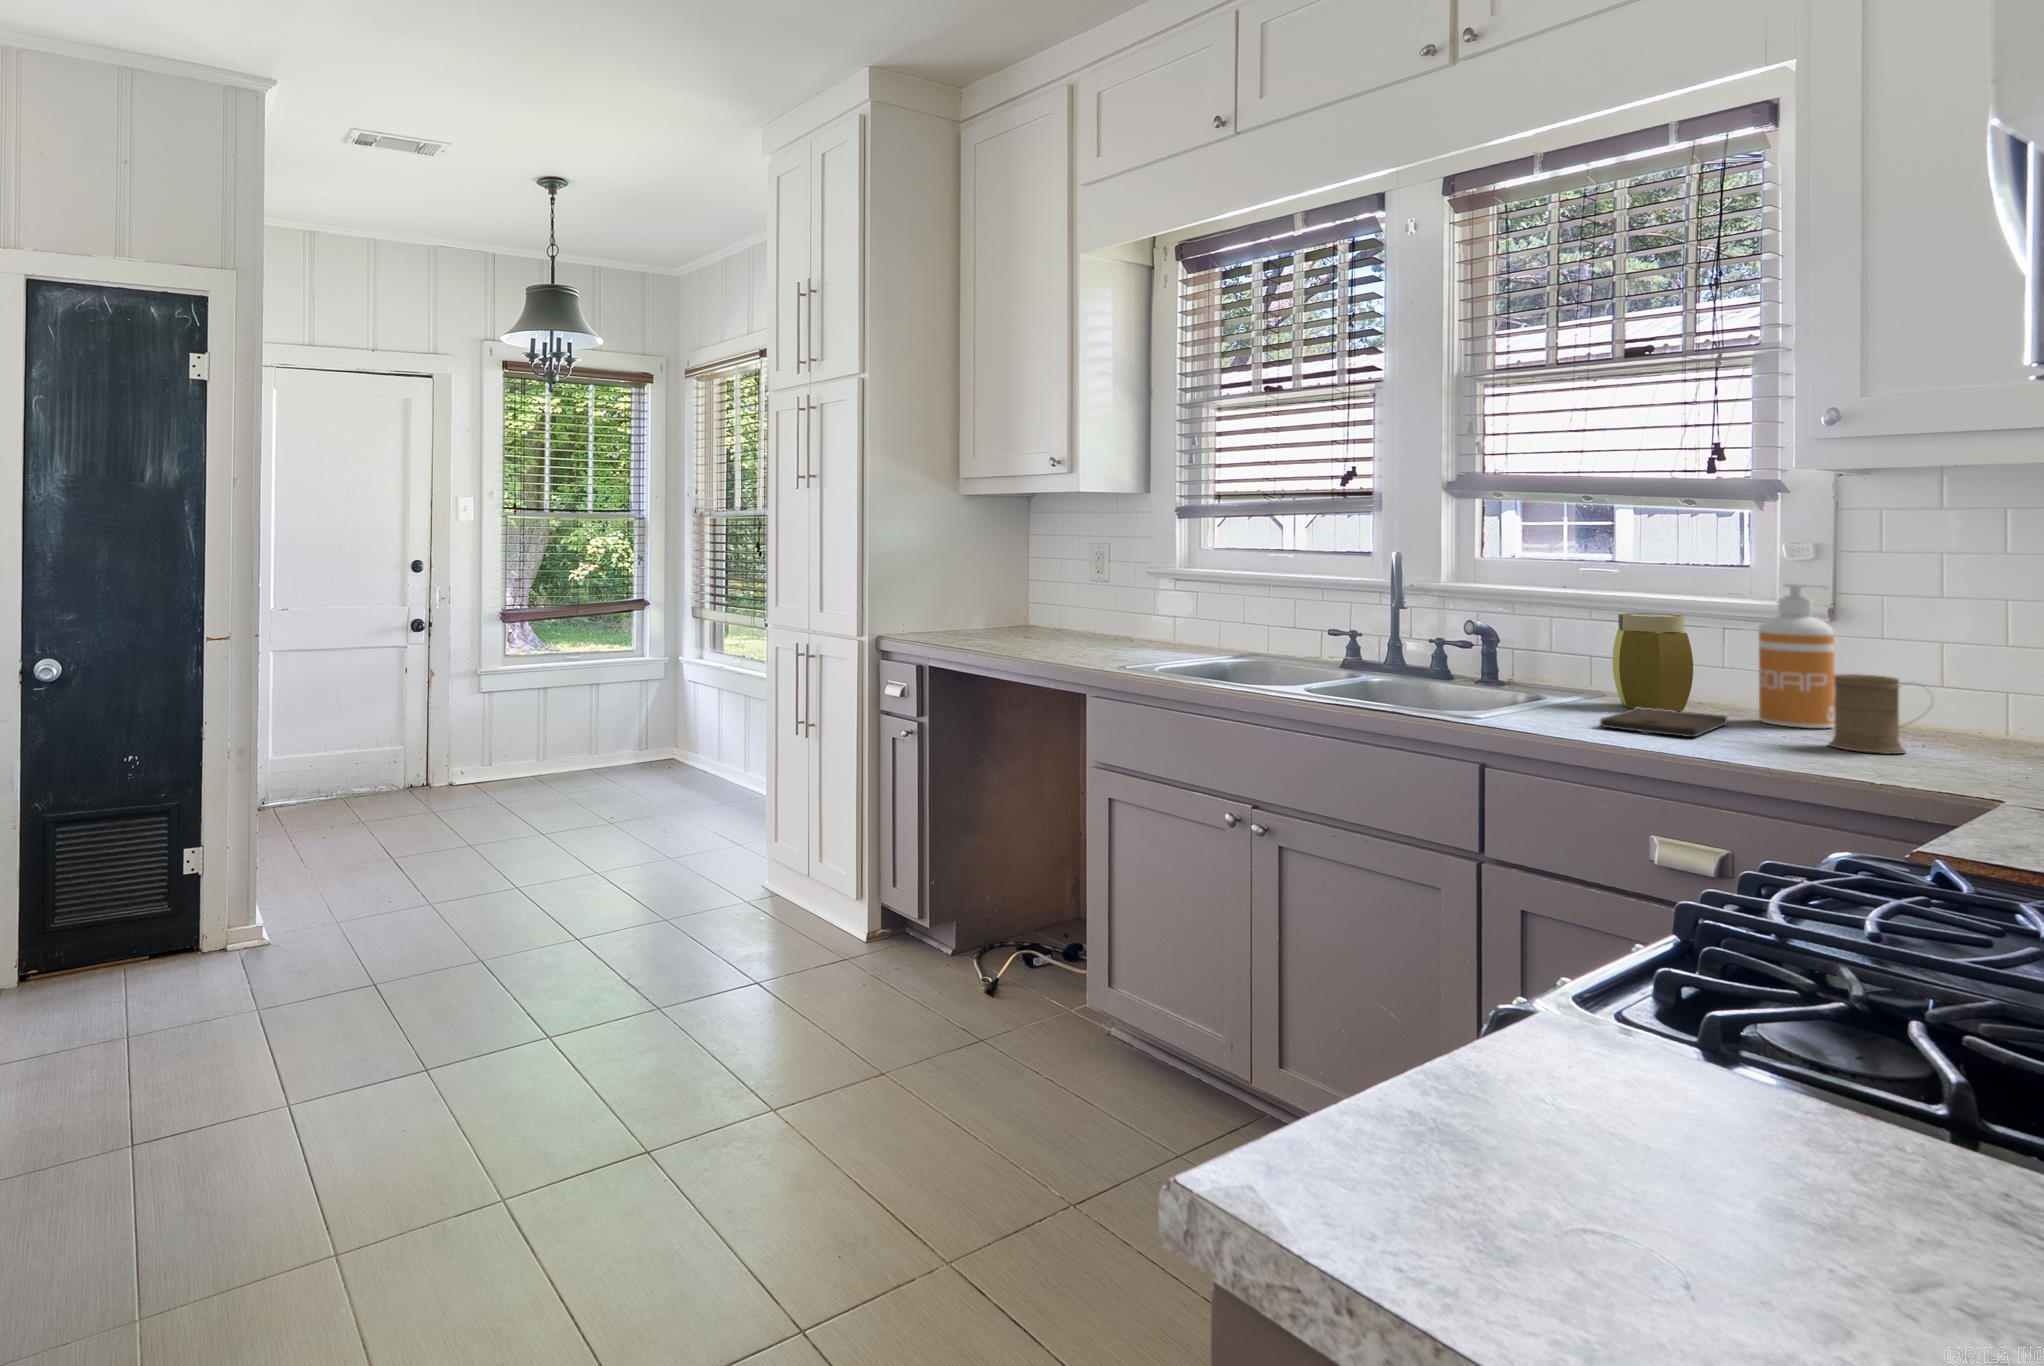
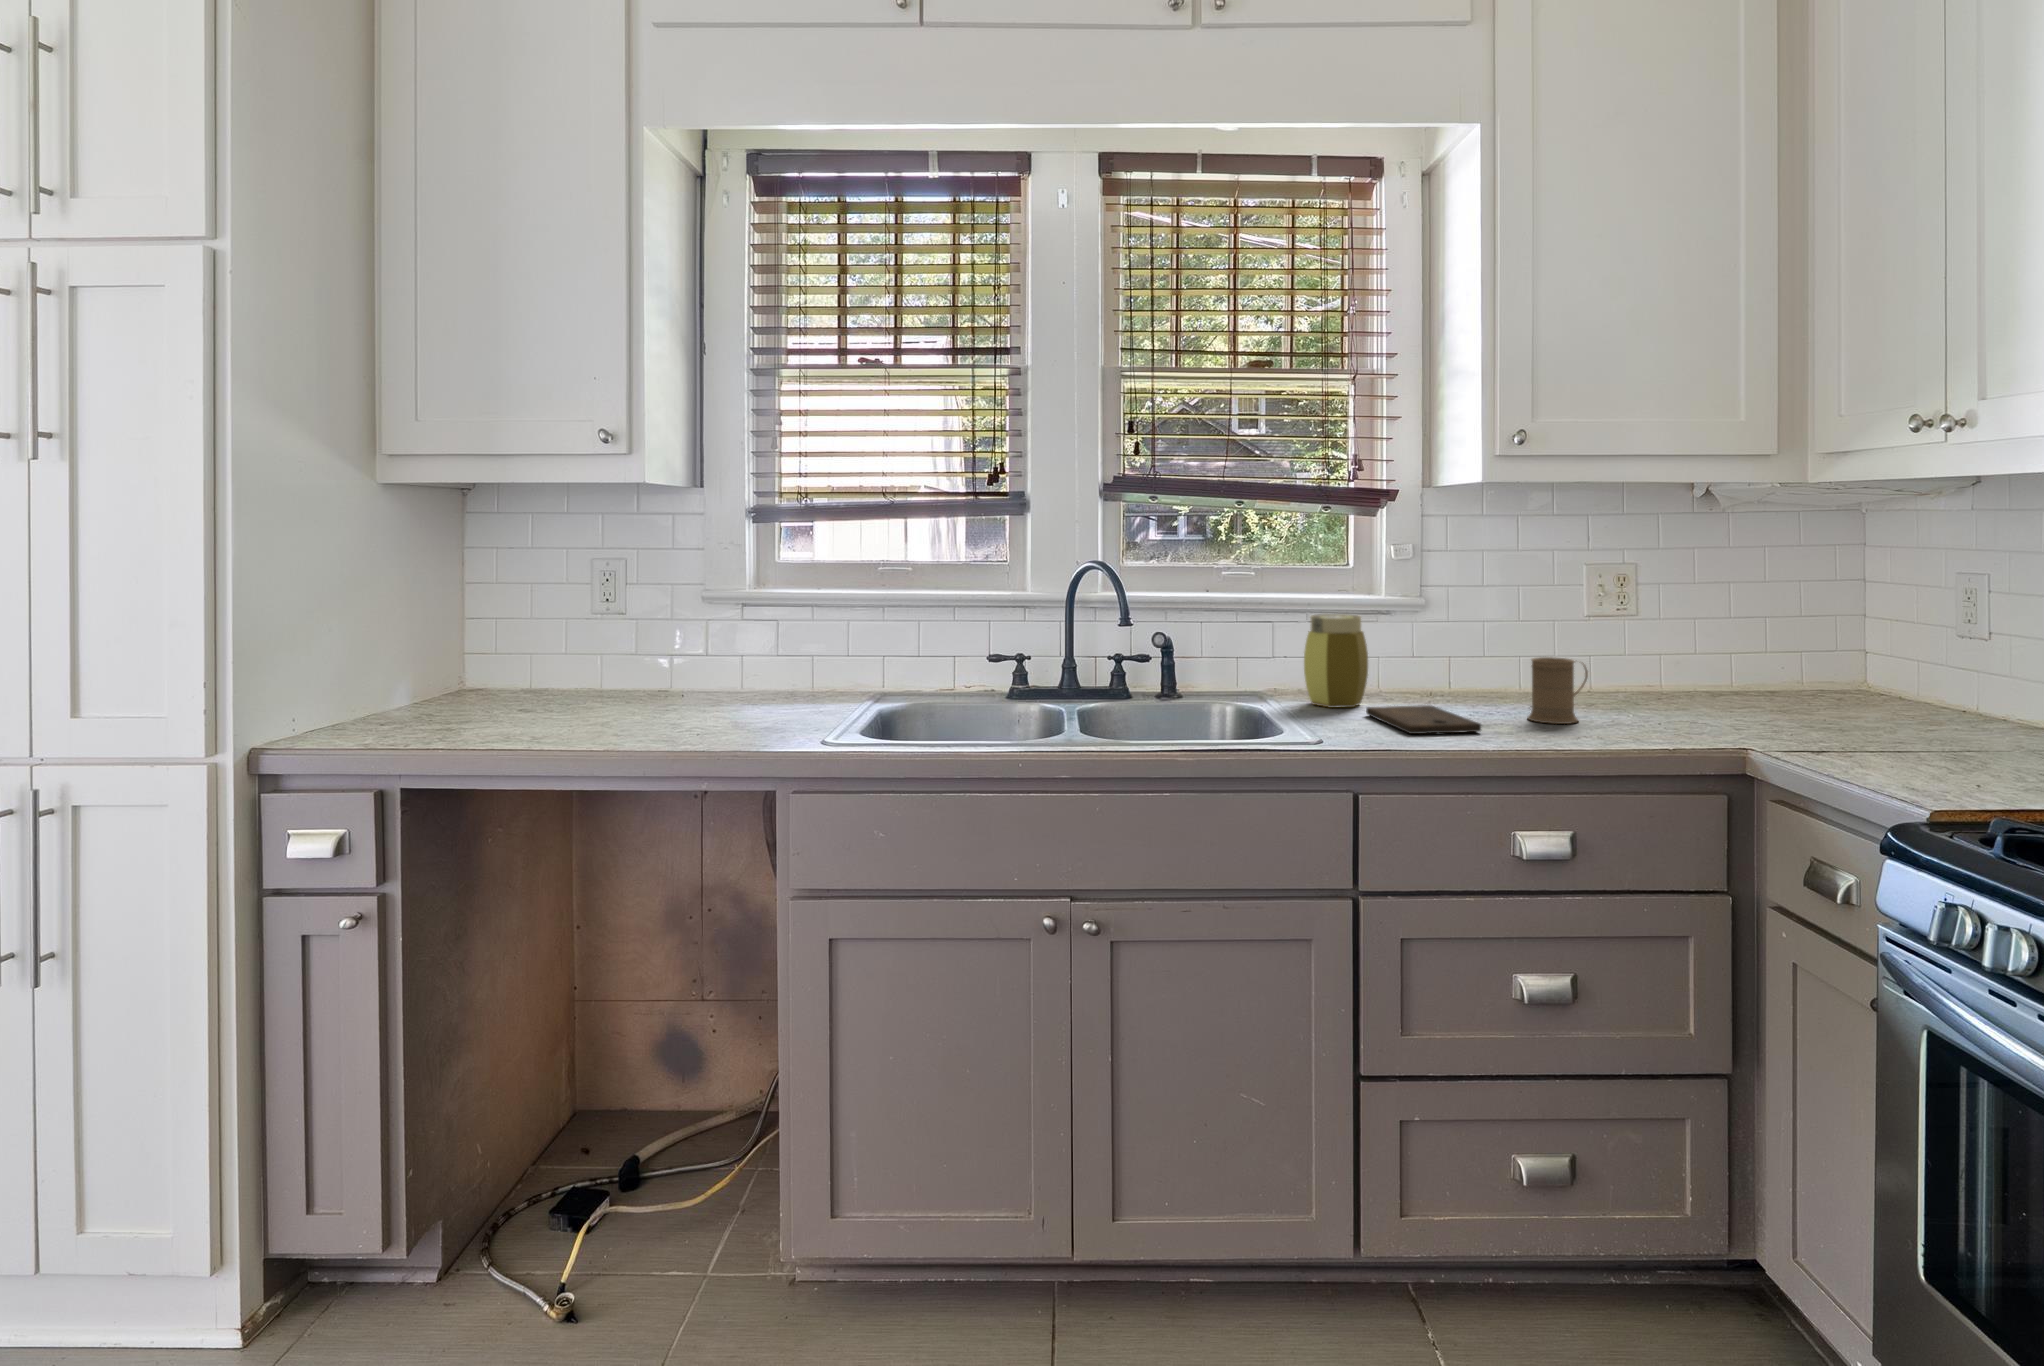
soap dispenser: present [1759,583,1835,728] -> none [1417,581,1469,707]

